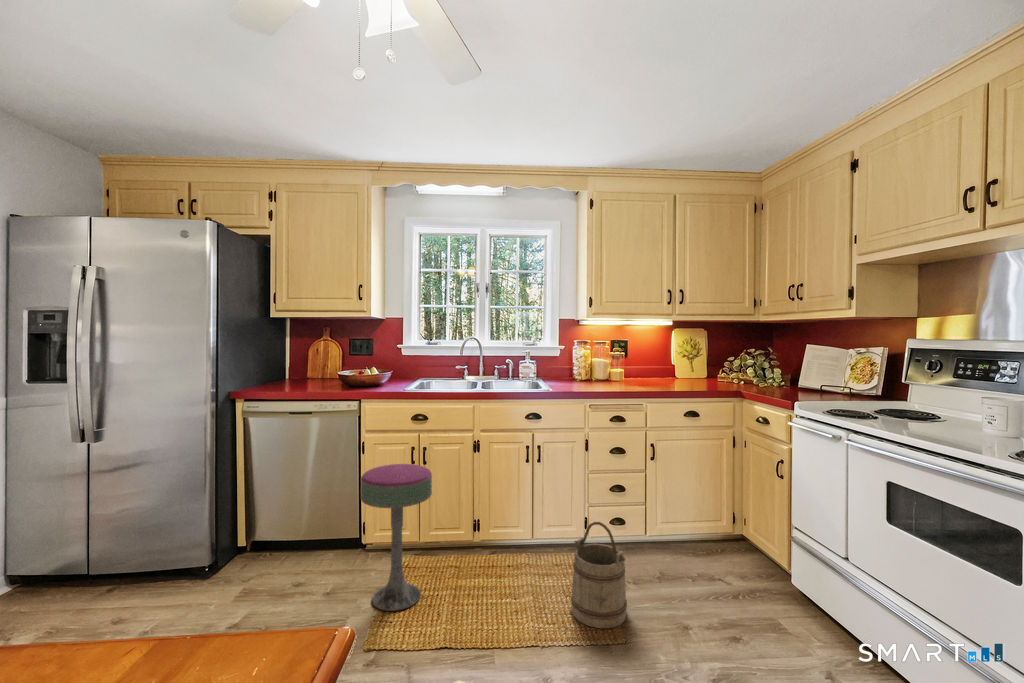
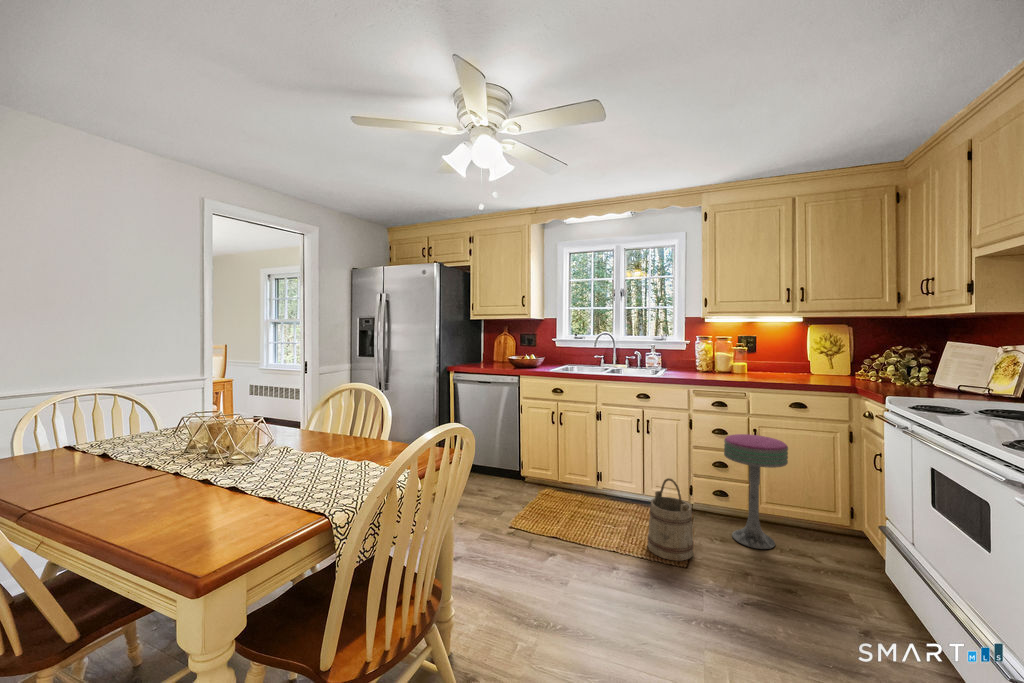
bar stool: present [361,464,432,611] -> present [724,434,788,549]

